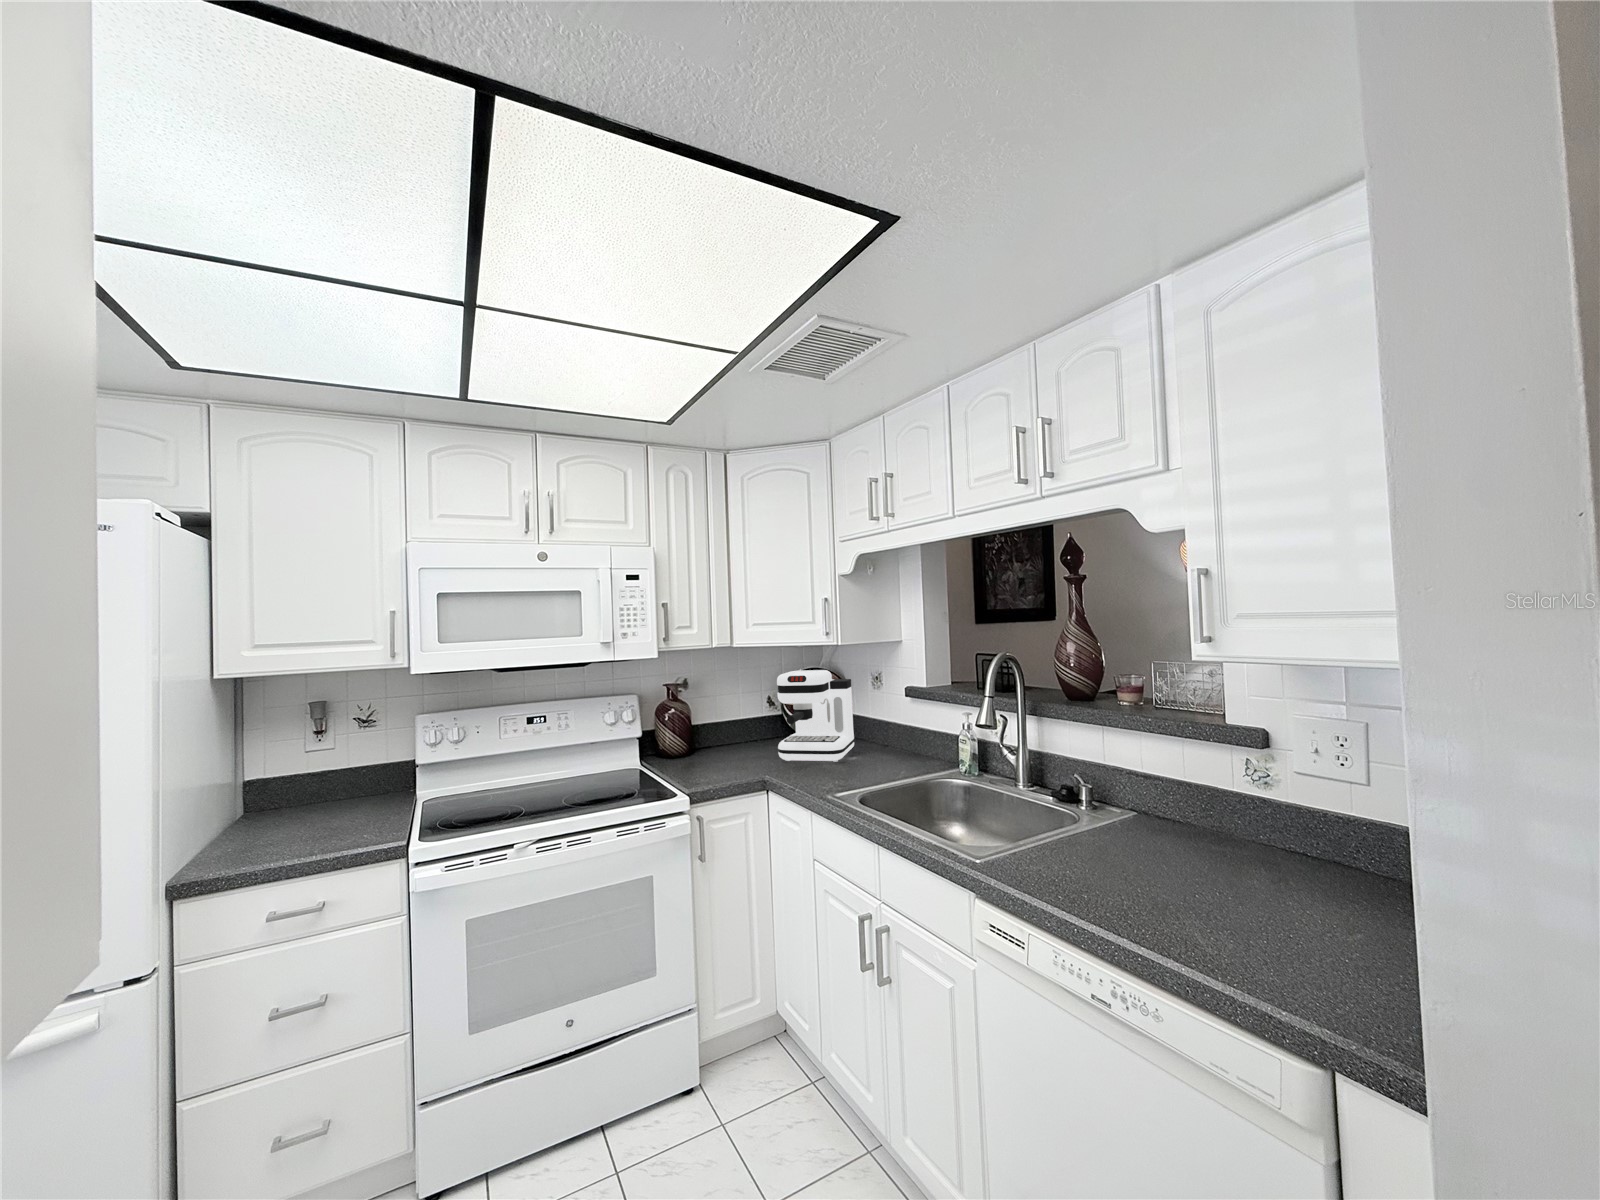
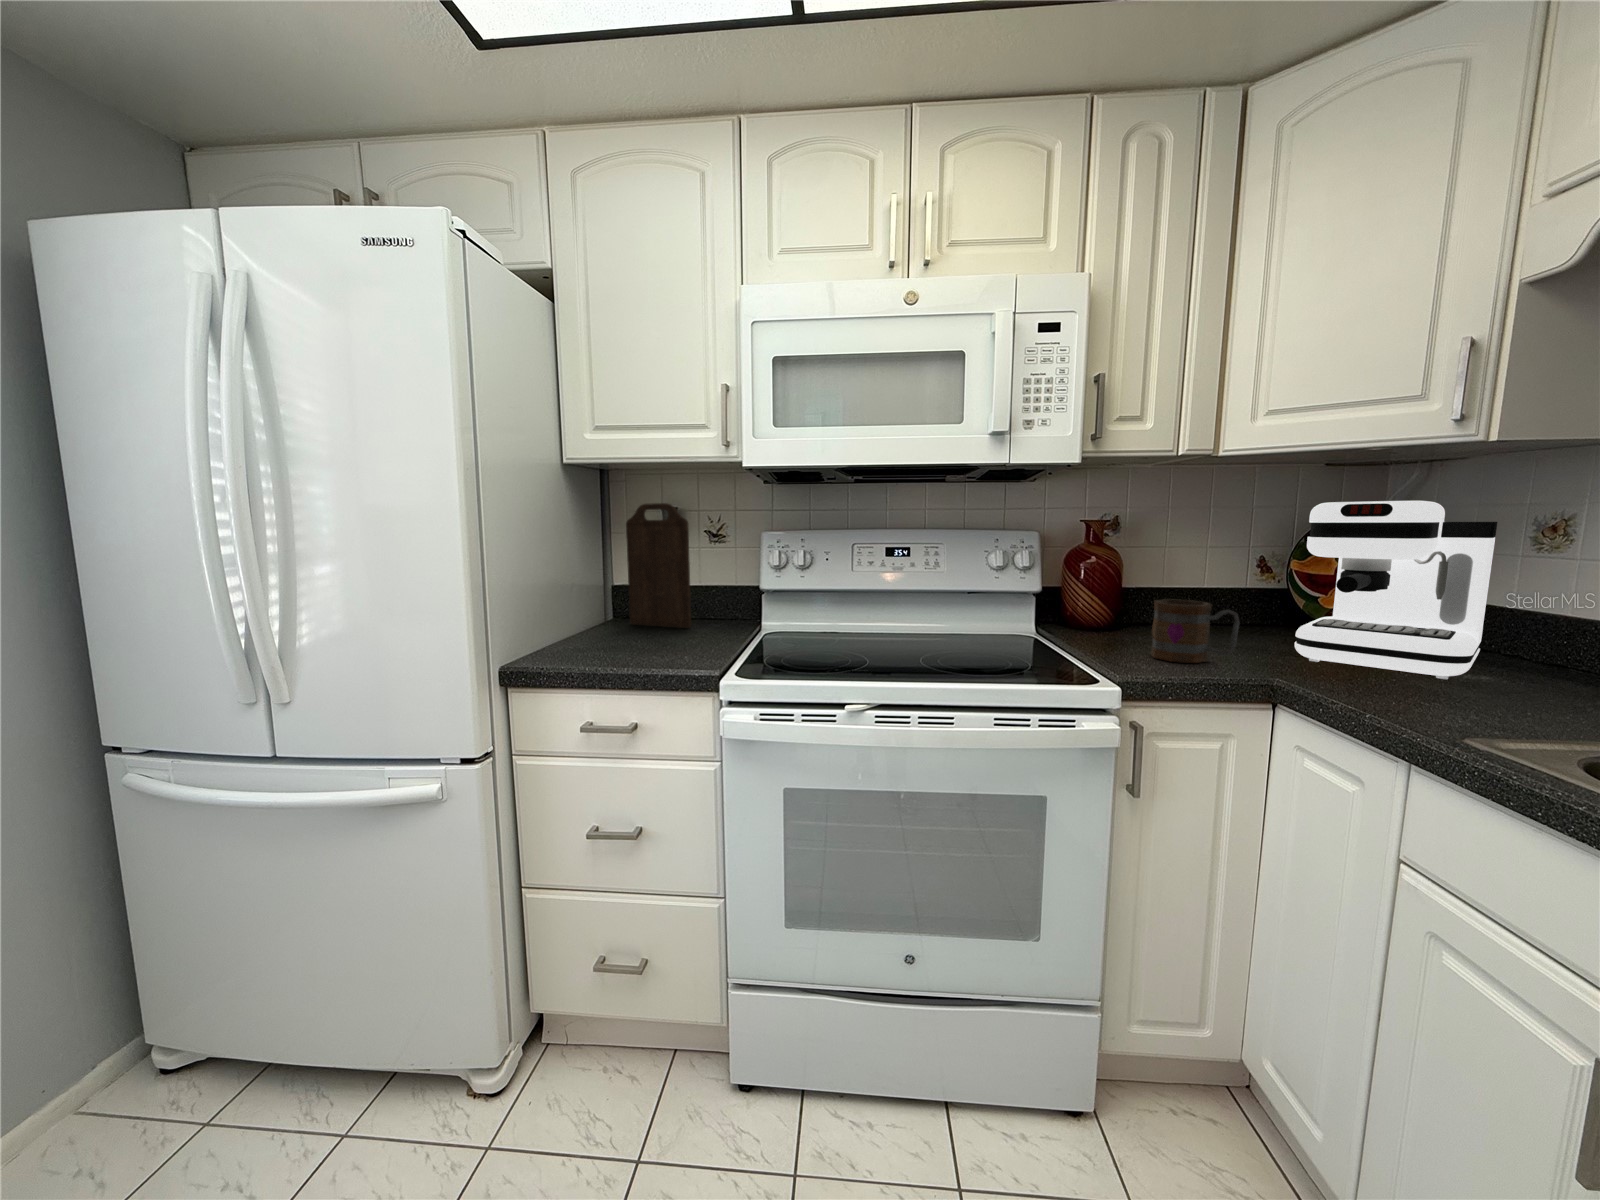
cutting board: none [265,699,343,817] -> present [626,503,691,628]
mug: none [706,735,749,774] -> present [1150,599,1239,663]

